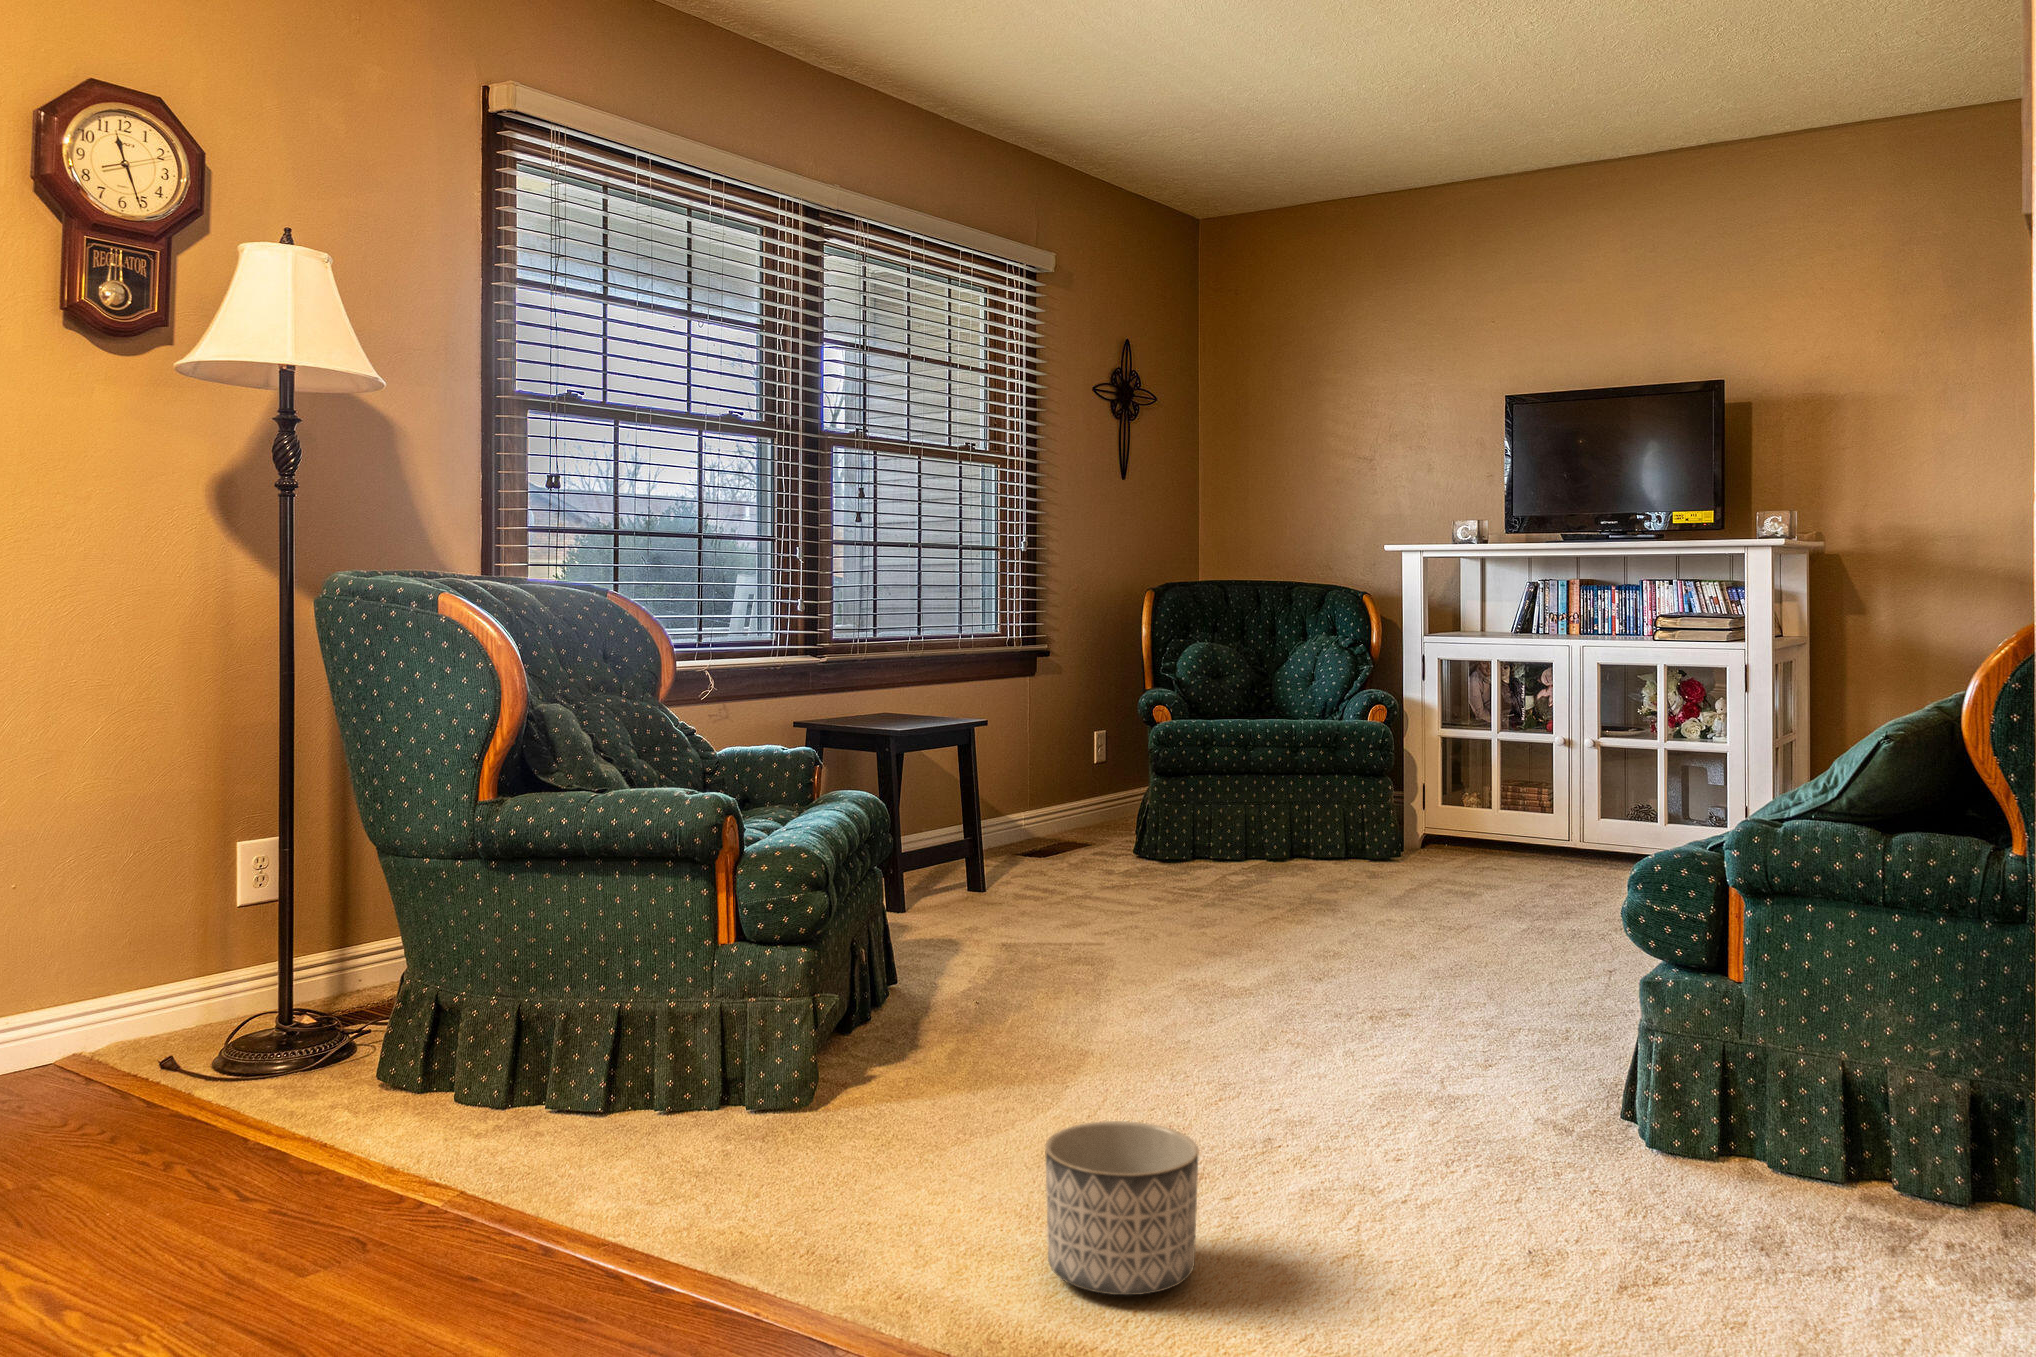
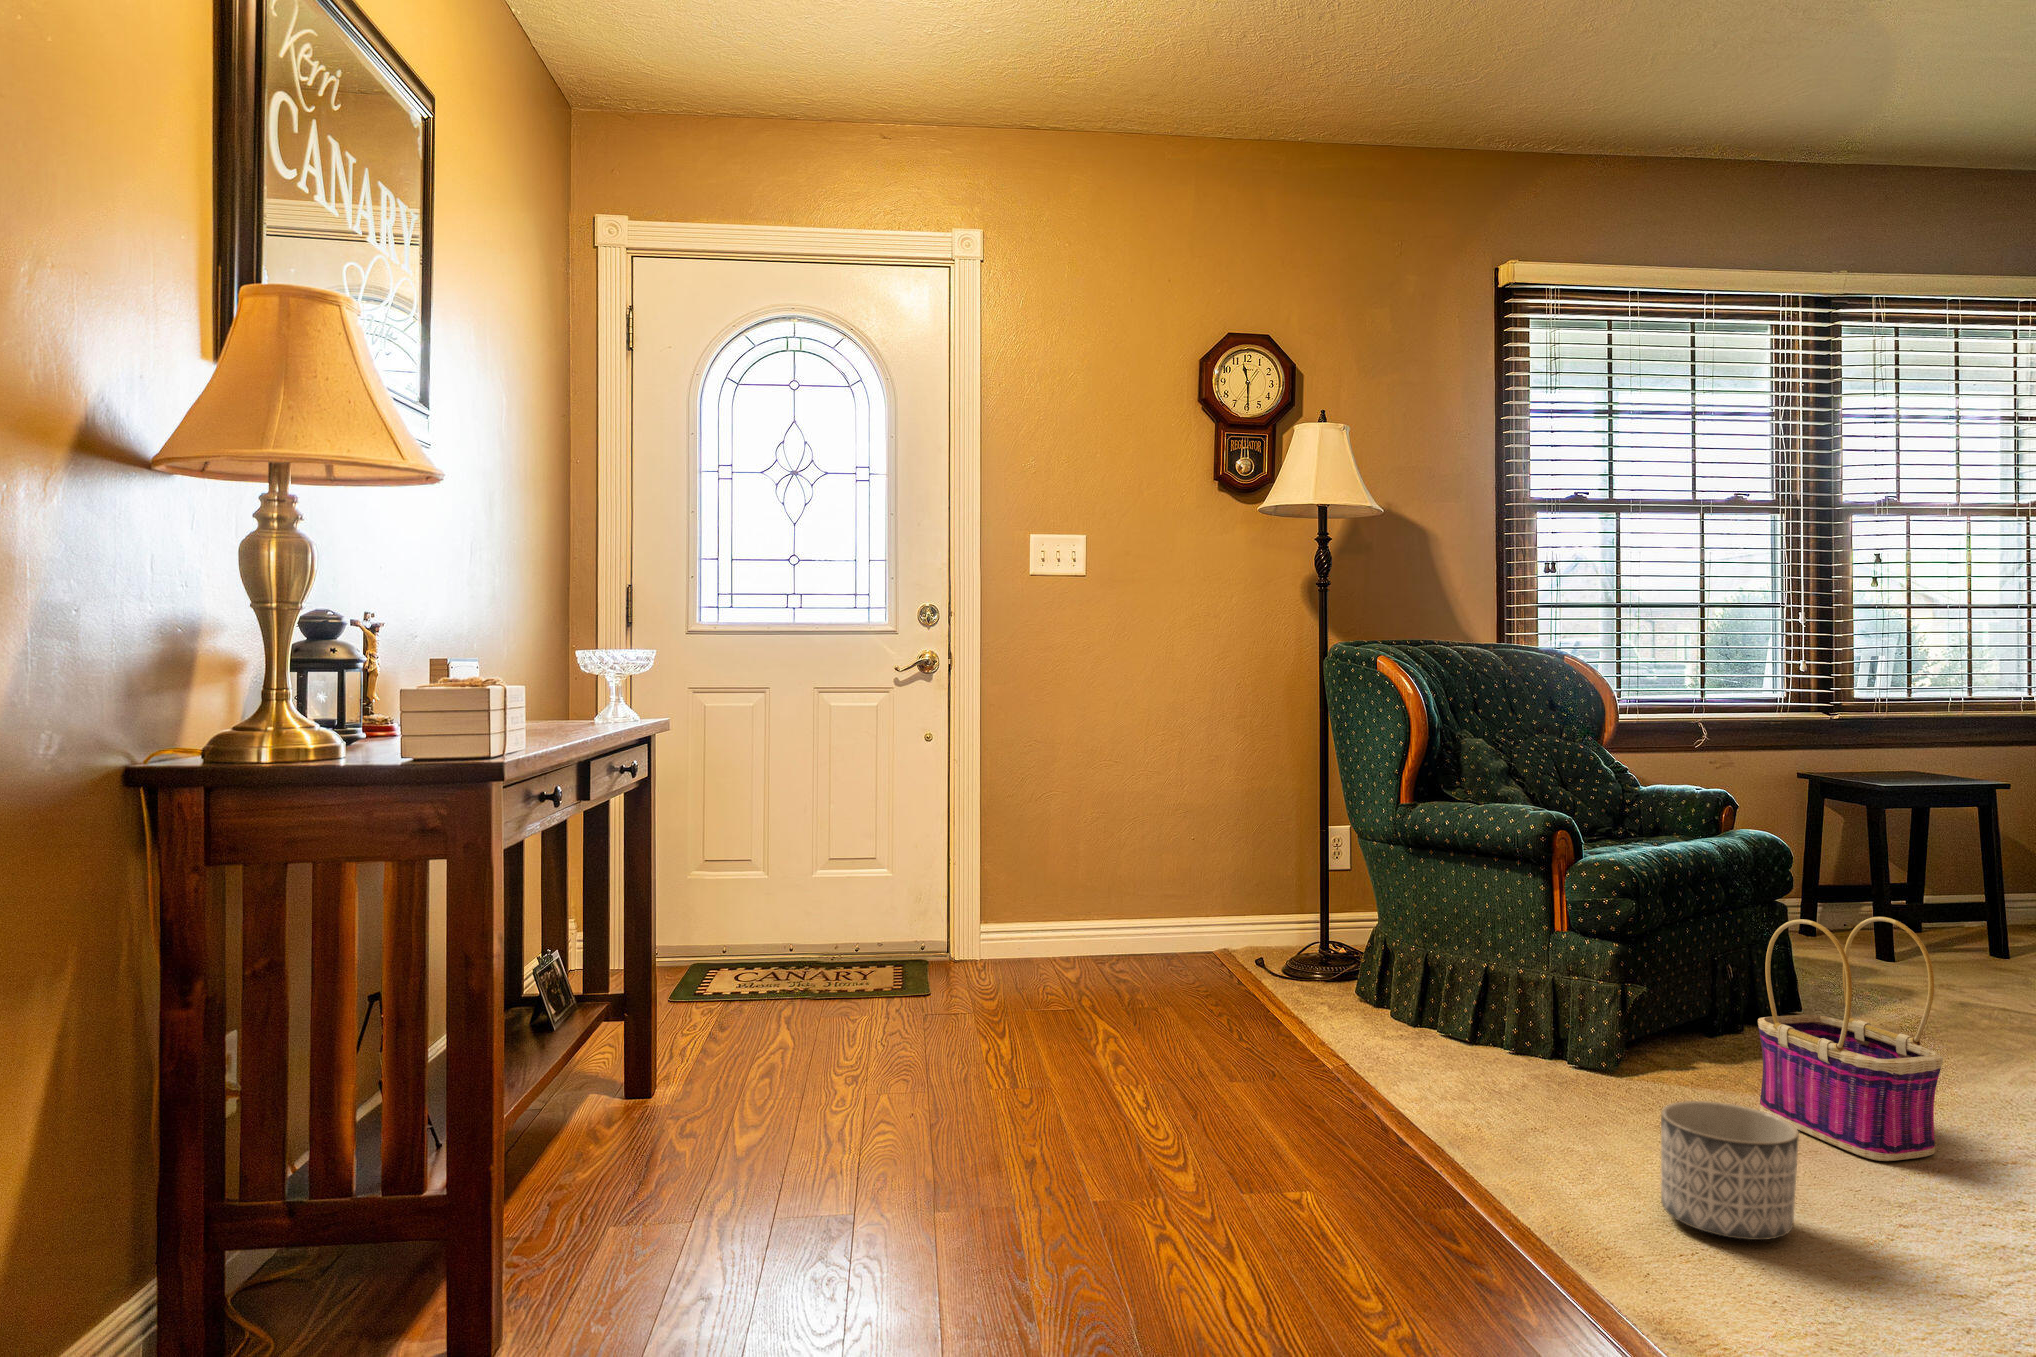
basket: none [983,866,1173,1137] -> present [1758,917,1943,1161]

